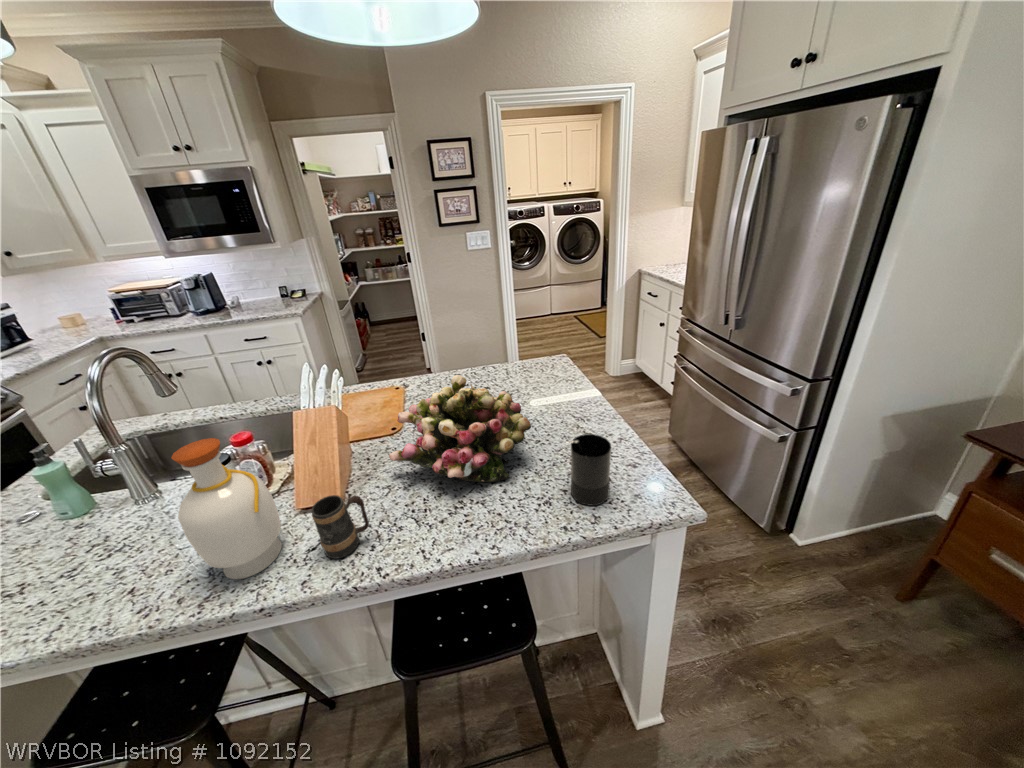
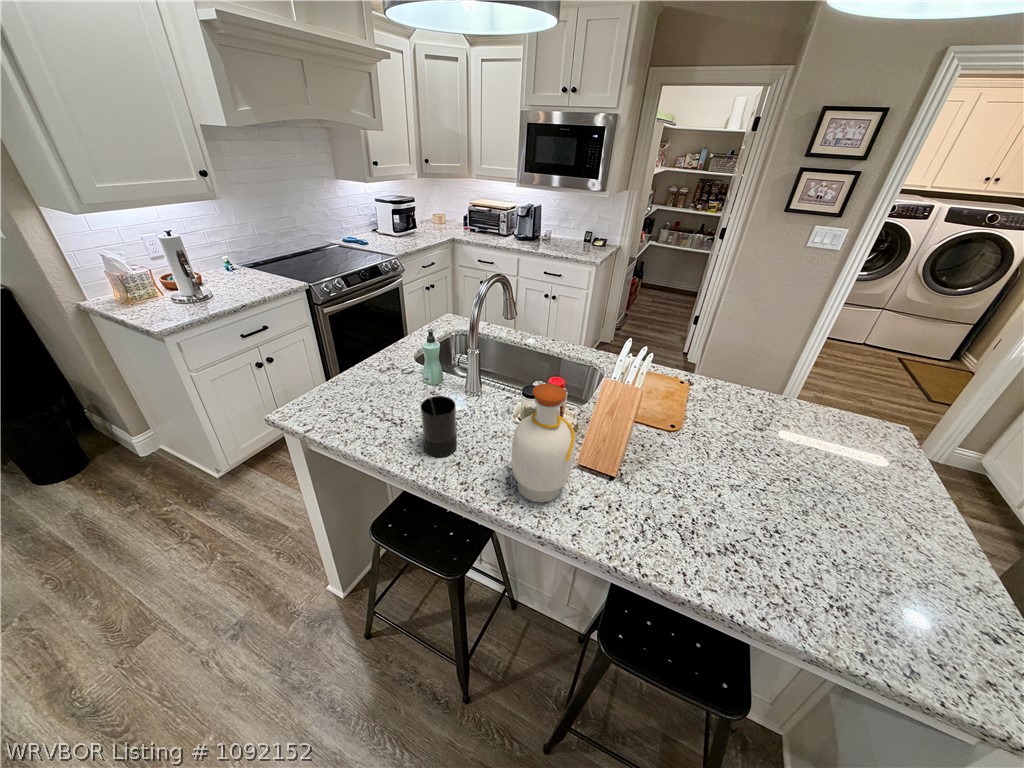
flower arrangement: present [389,375,531,482] -> none [672,412,859,551]
candle: present [566,434,611,506] -> present [421,393,457,457]
mug: present [311,495,369,559] -> none [595,475,650,532]

